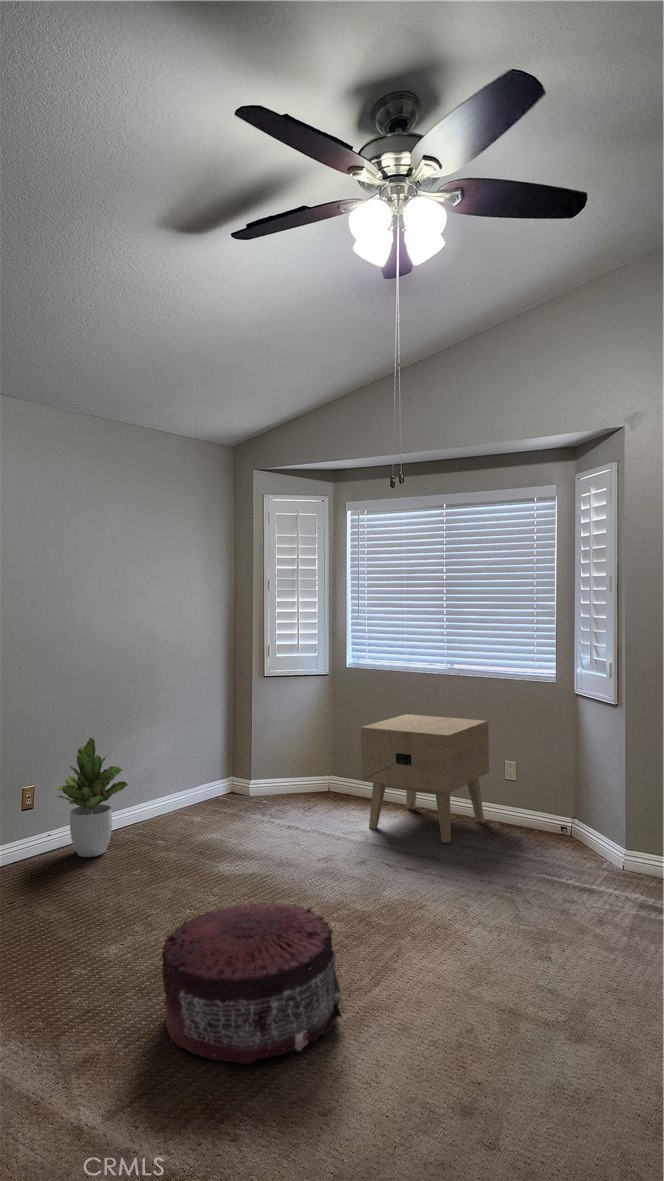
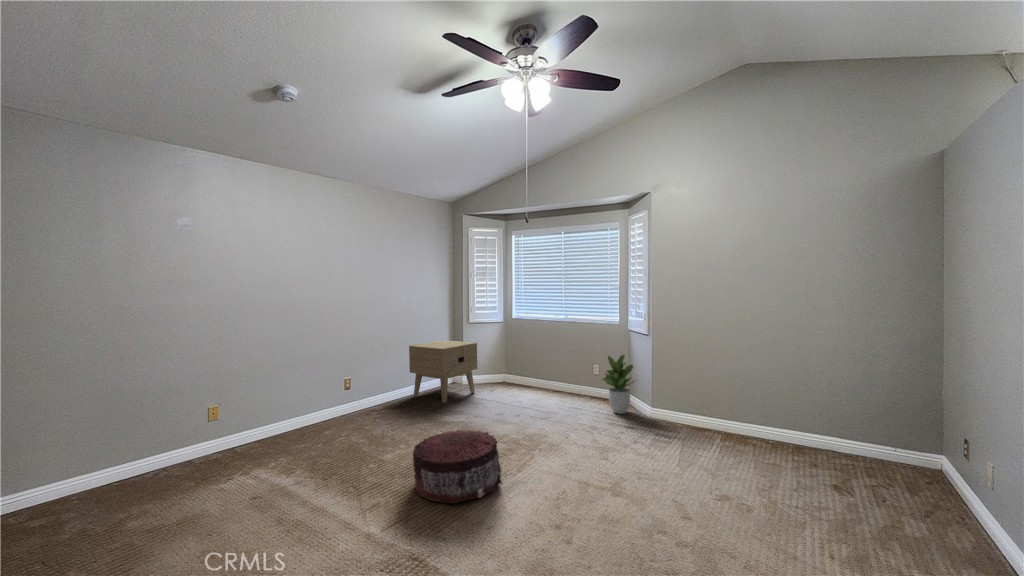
nightstand: present [361,714,489,843] -> present [409,340,477,403]
potted plant: present [56,738,128,857] -> present [601,355,637,414]

